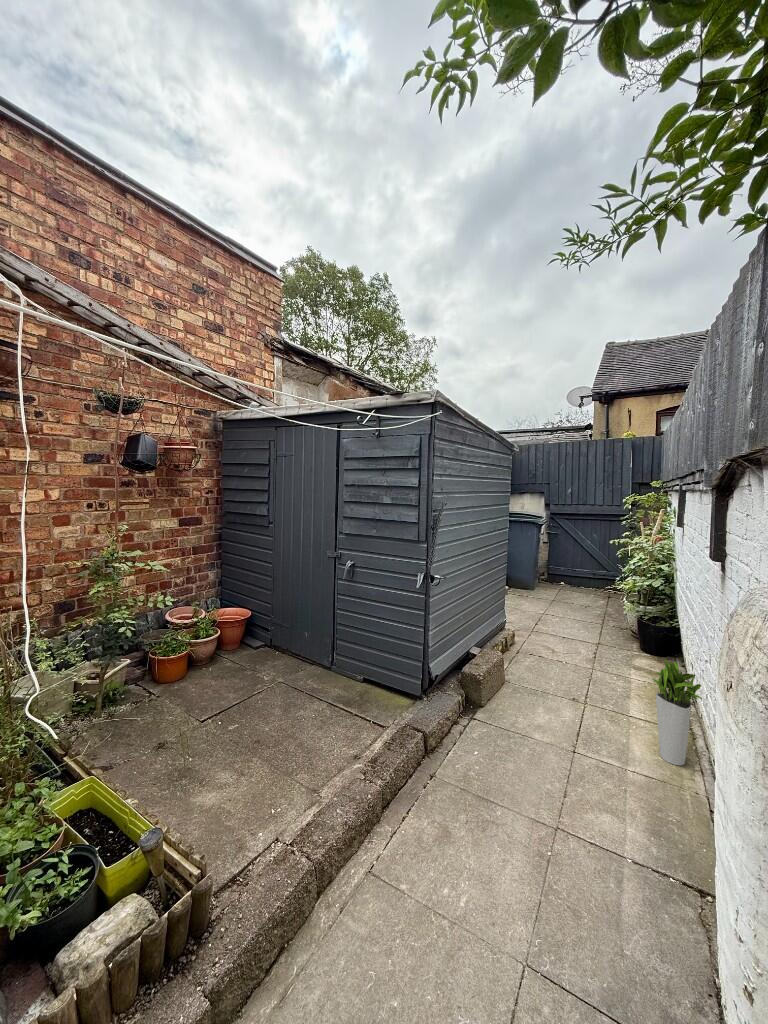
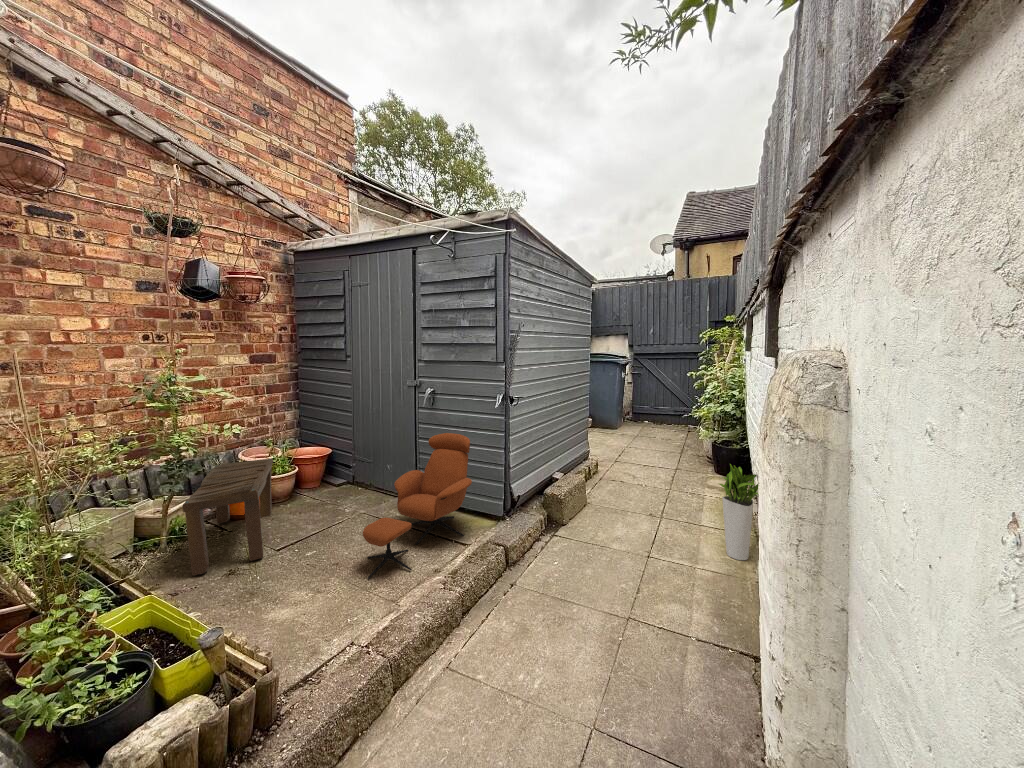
lounge chair: none [284,607,390,762] -> present [363,433,472,579]
bench: none [119,623,198,745] -> present [182,458,273,575]

